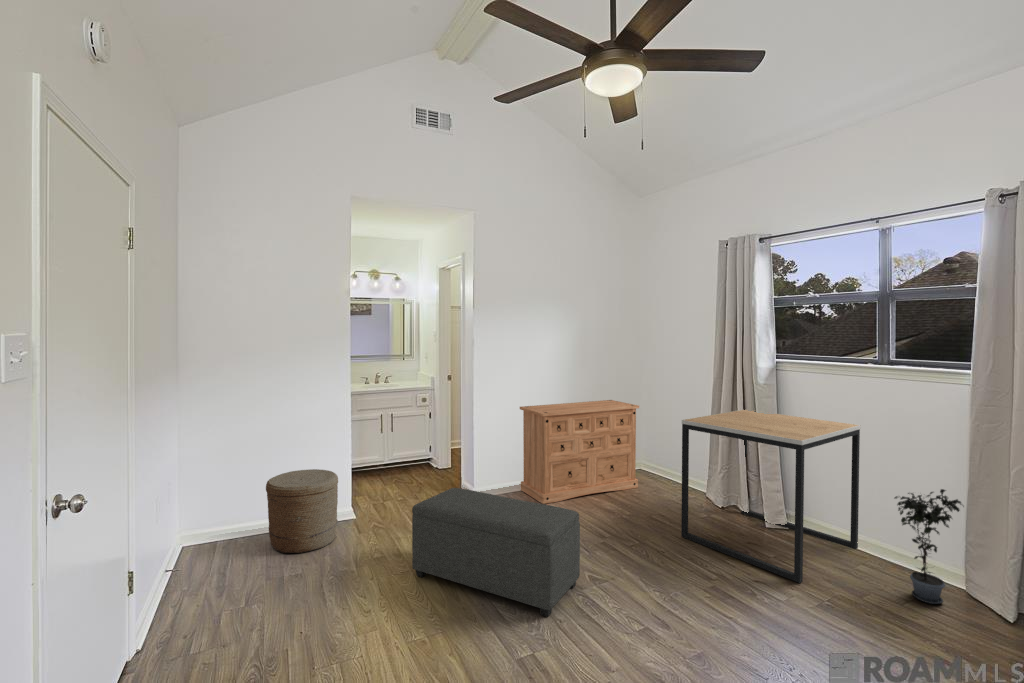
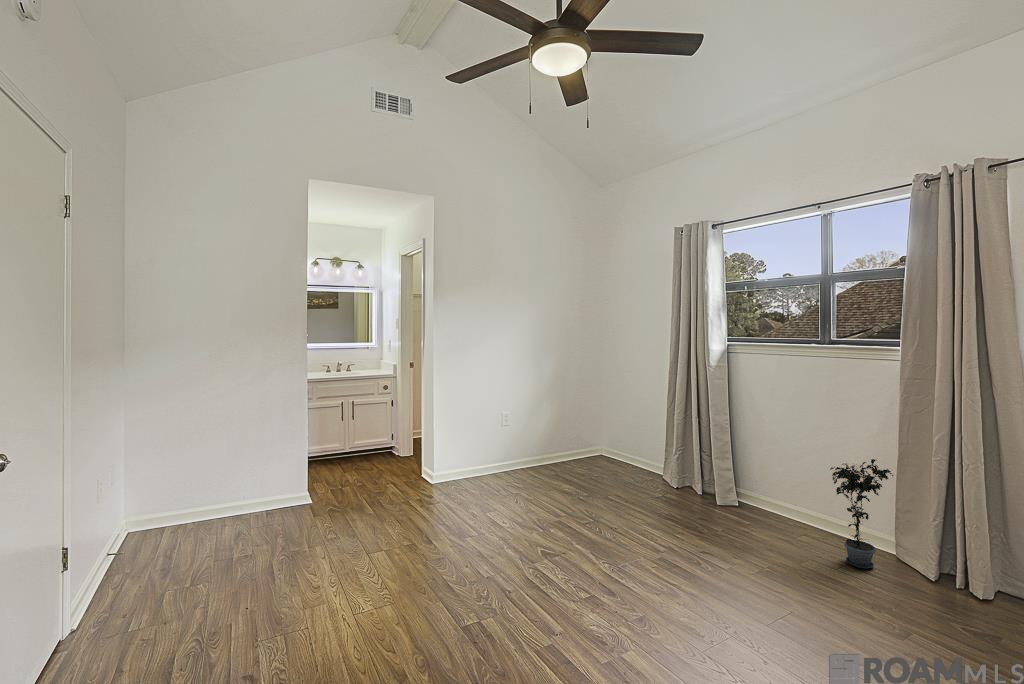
dresser: present [520,400,639,504] -> none [480,387,599,488]
side table: present [681,410,861,583] -> none [635,392,804,554]
woven basket: present [266,469,338,553] -> none [215,454,291,538]
ottoman: present [412,488,580,617] -> none [364,468,531,588]

